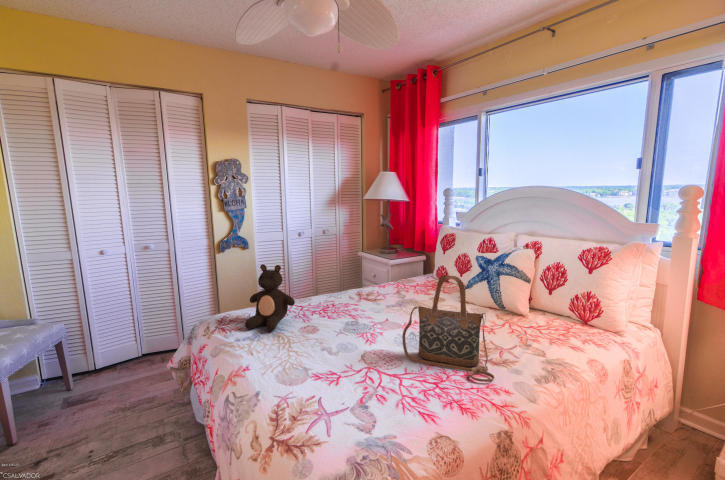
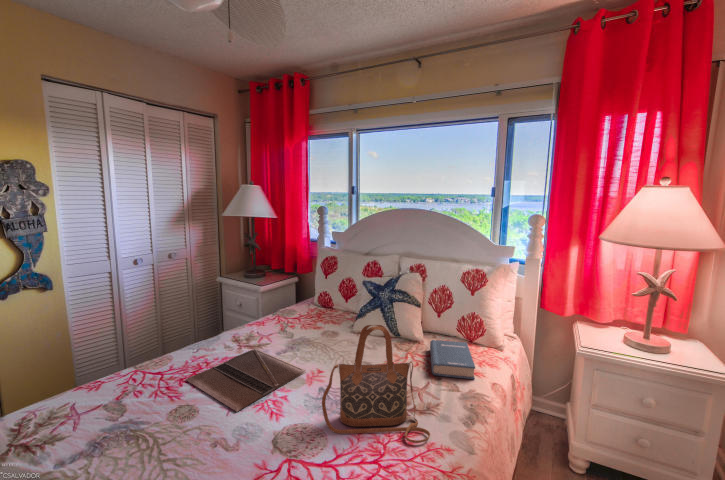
teddy bear: present [245,264,295,331] -> none [68,329,156,439]
laptop: none [317,301,404,335] -> present [186,349,306,412]
hardback book: none [523,314,576,352] -> present [430,340,475,379]

